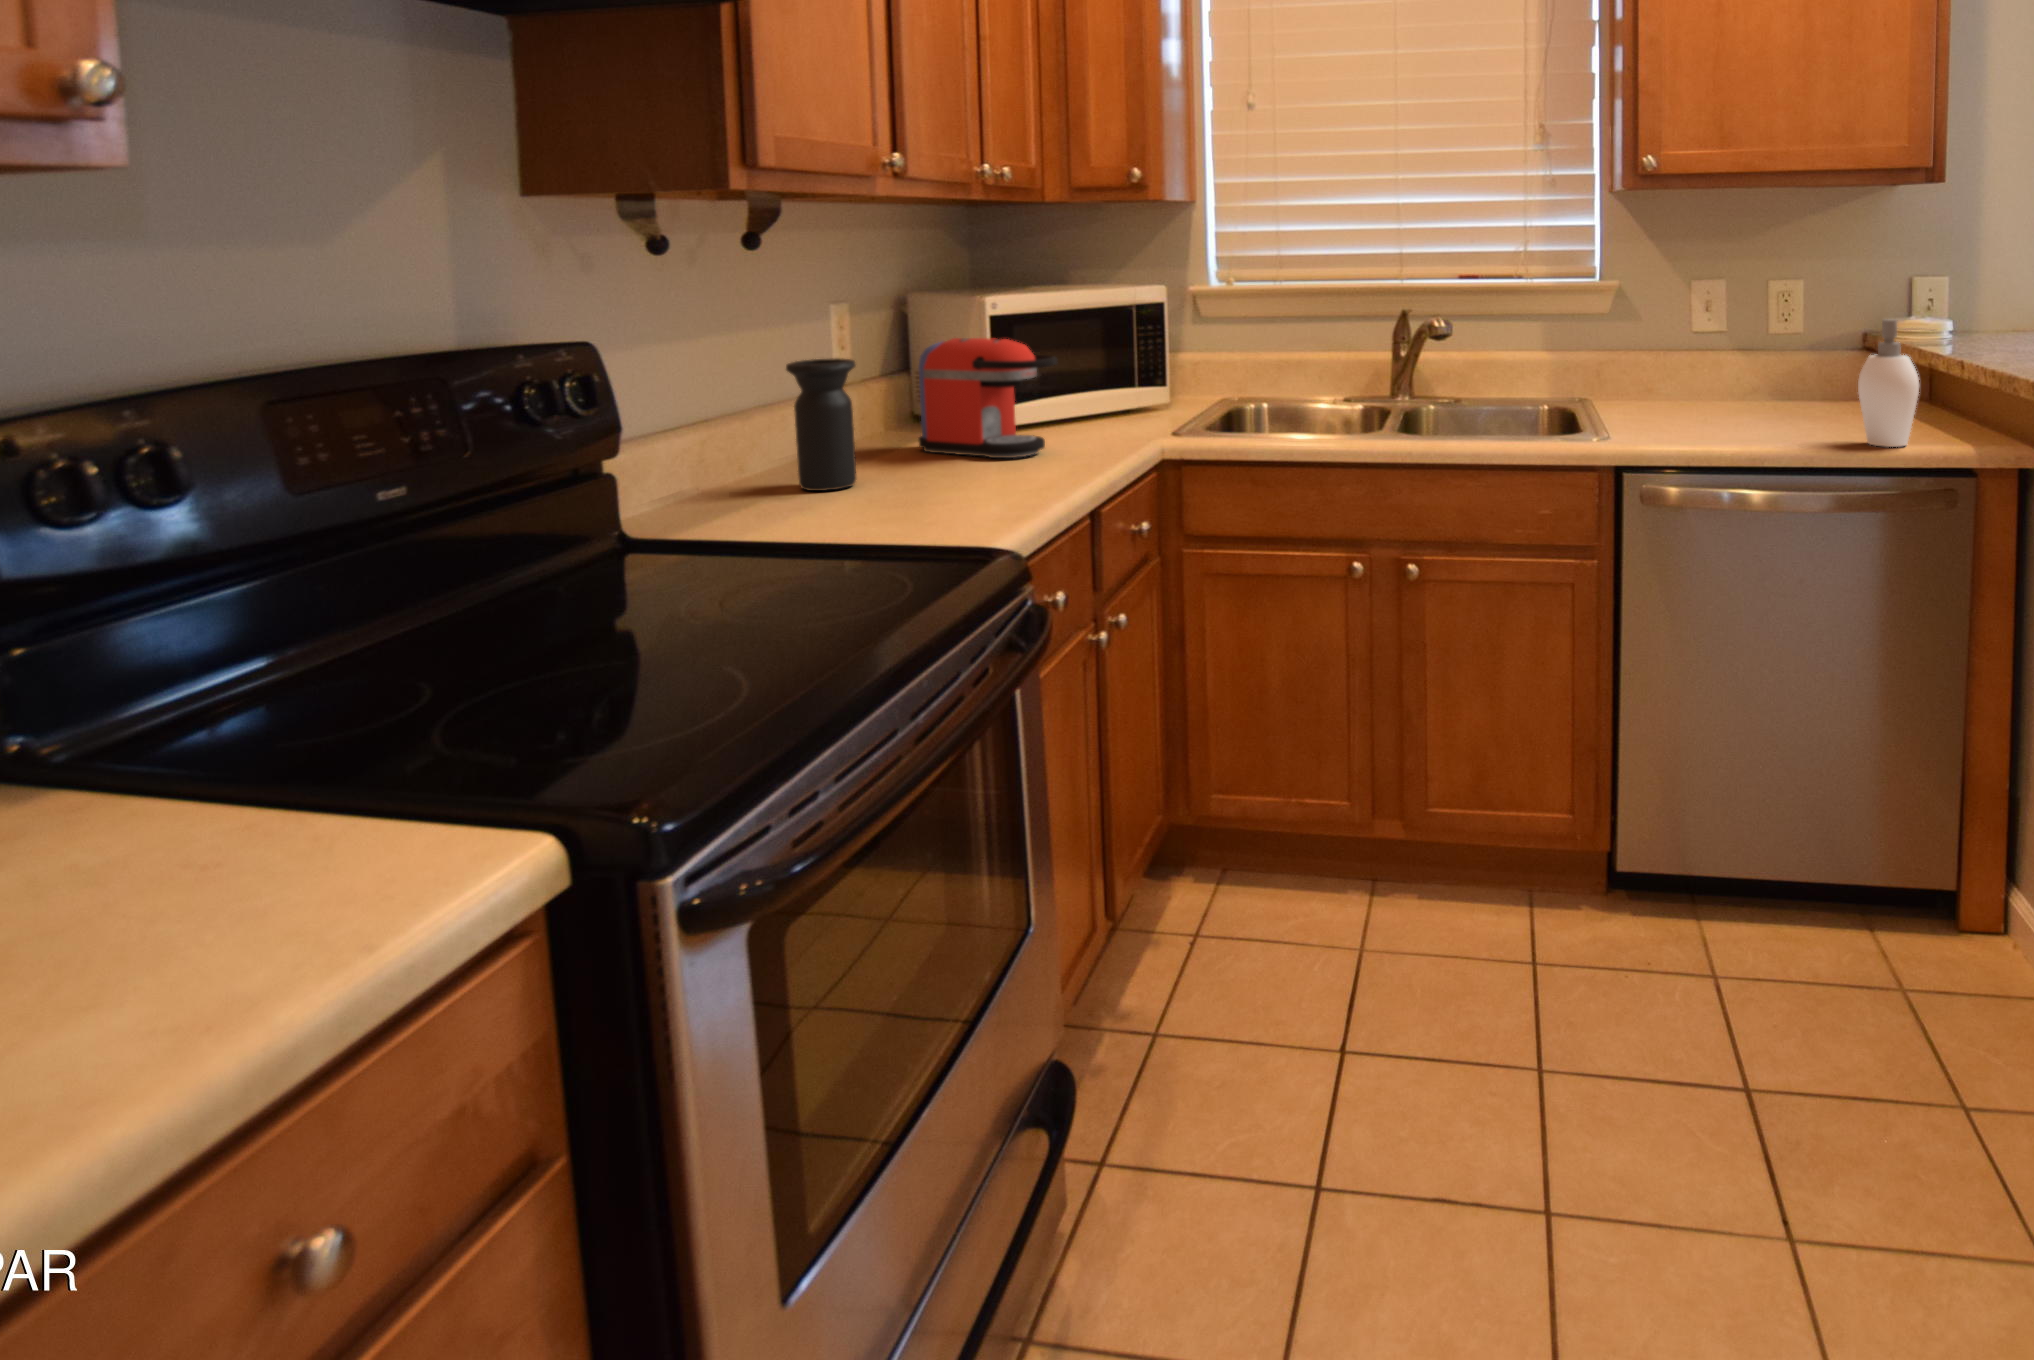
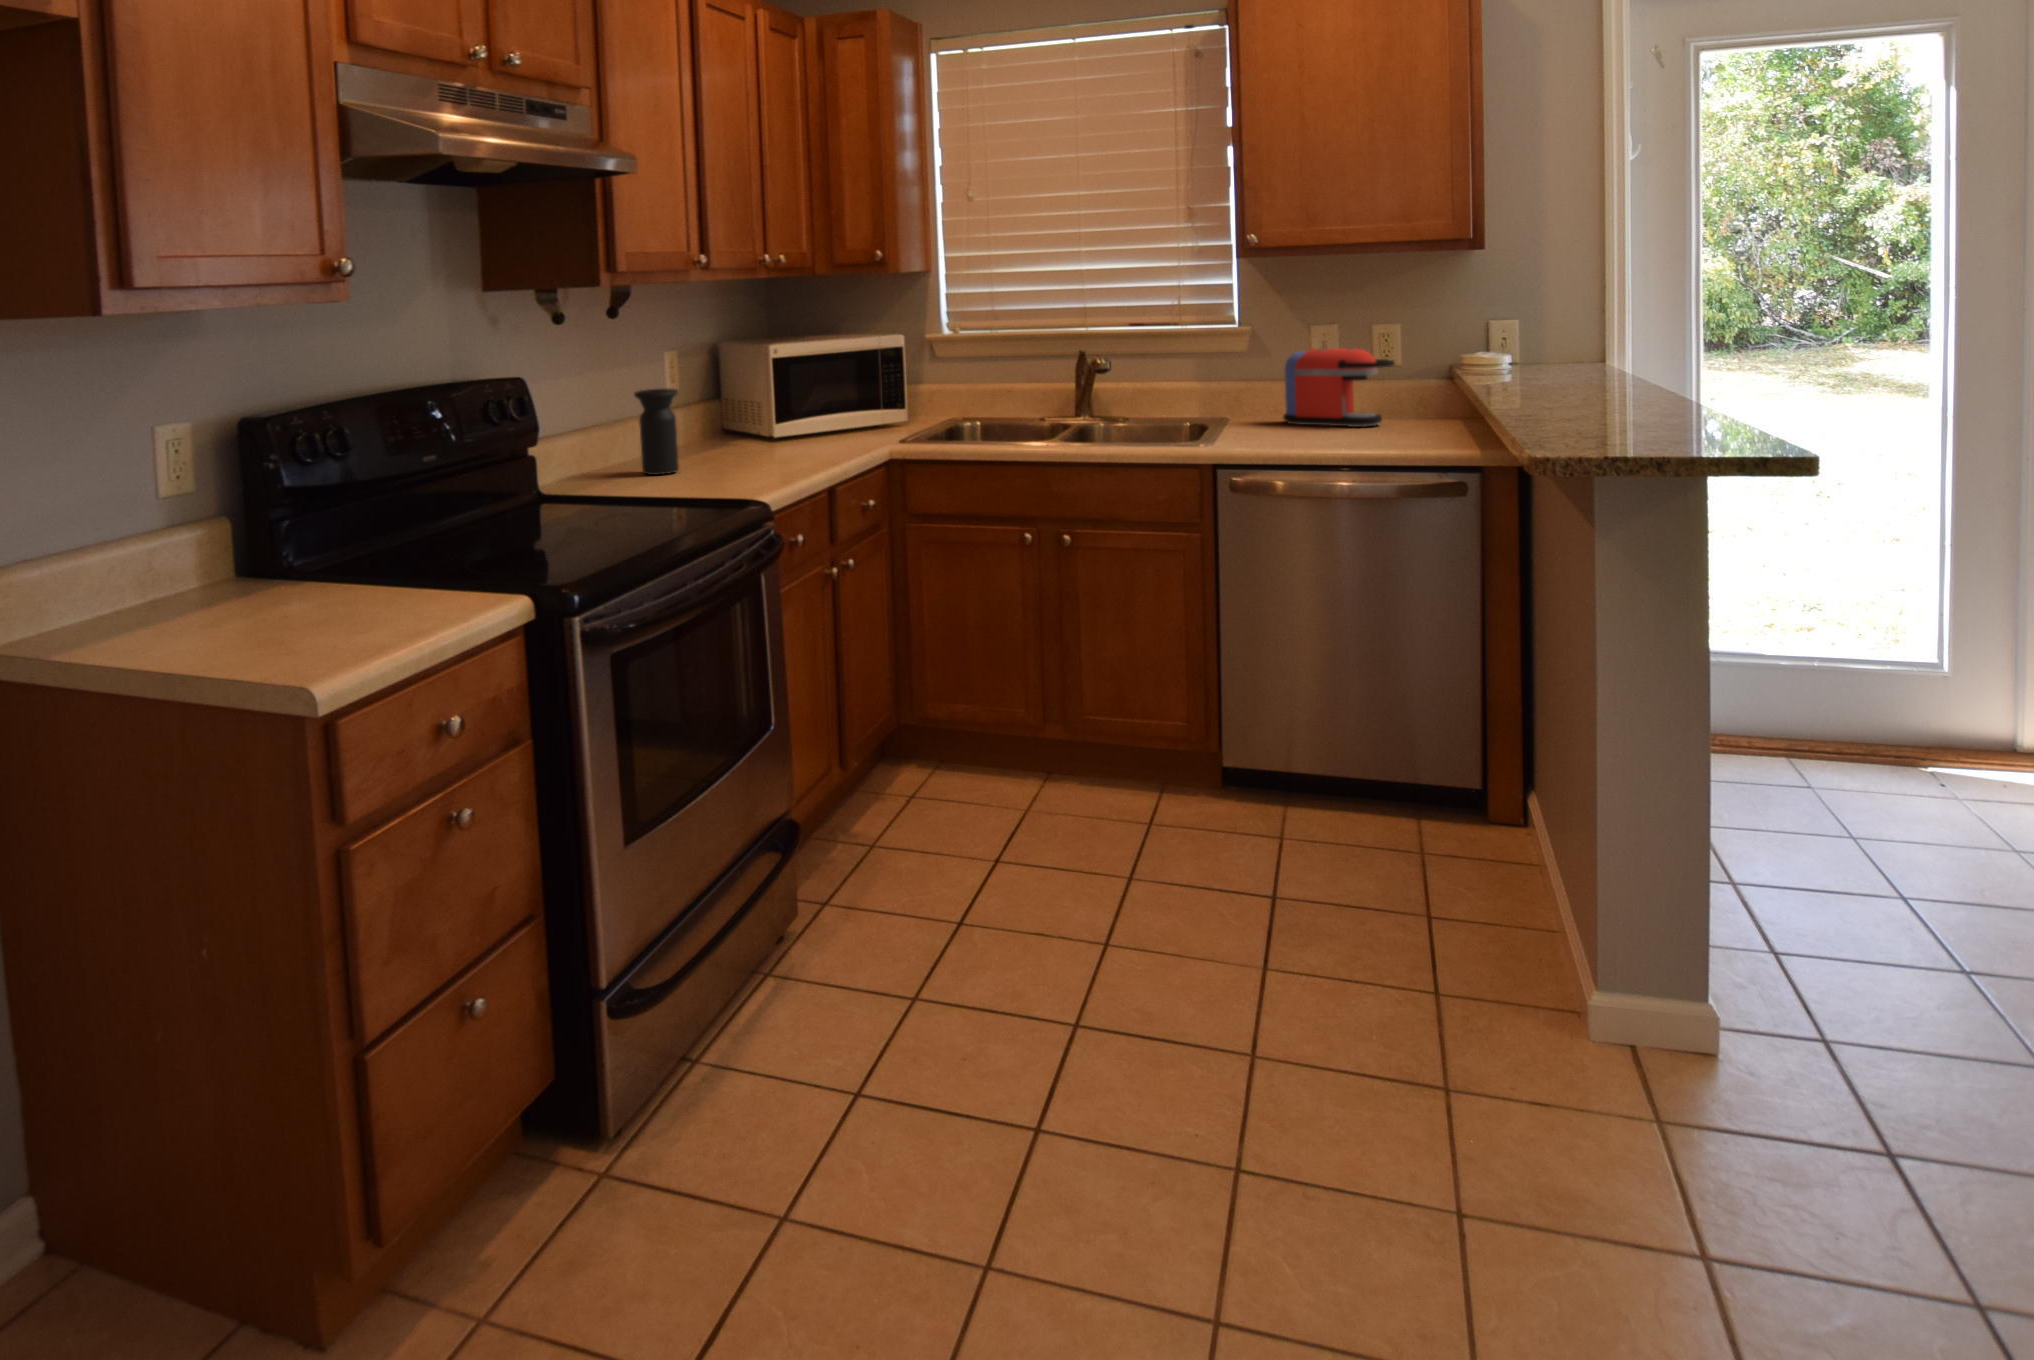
soap dispenser: present [1858,319,1920,447] -> none [1402,355,1455,451]
coffee maker: present [919,338,1057,458] -> present [1283,348,1395,427]

